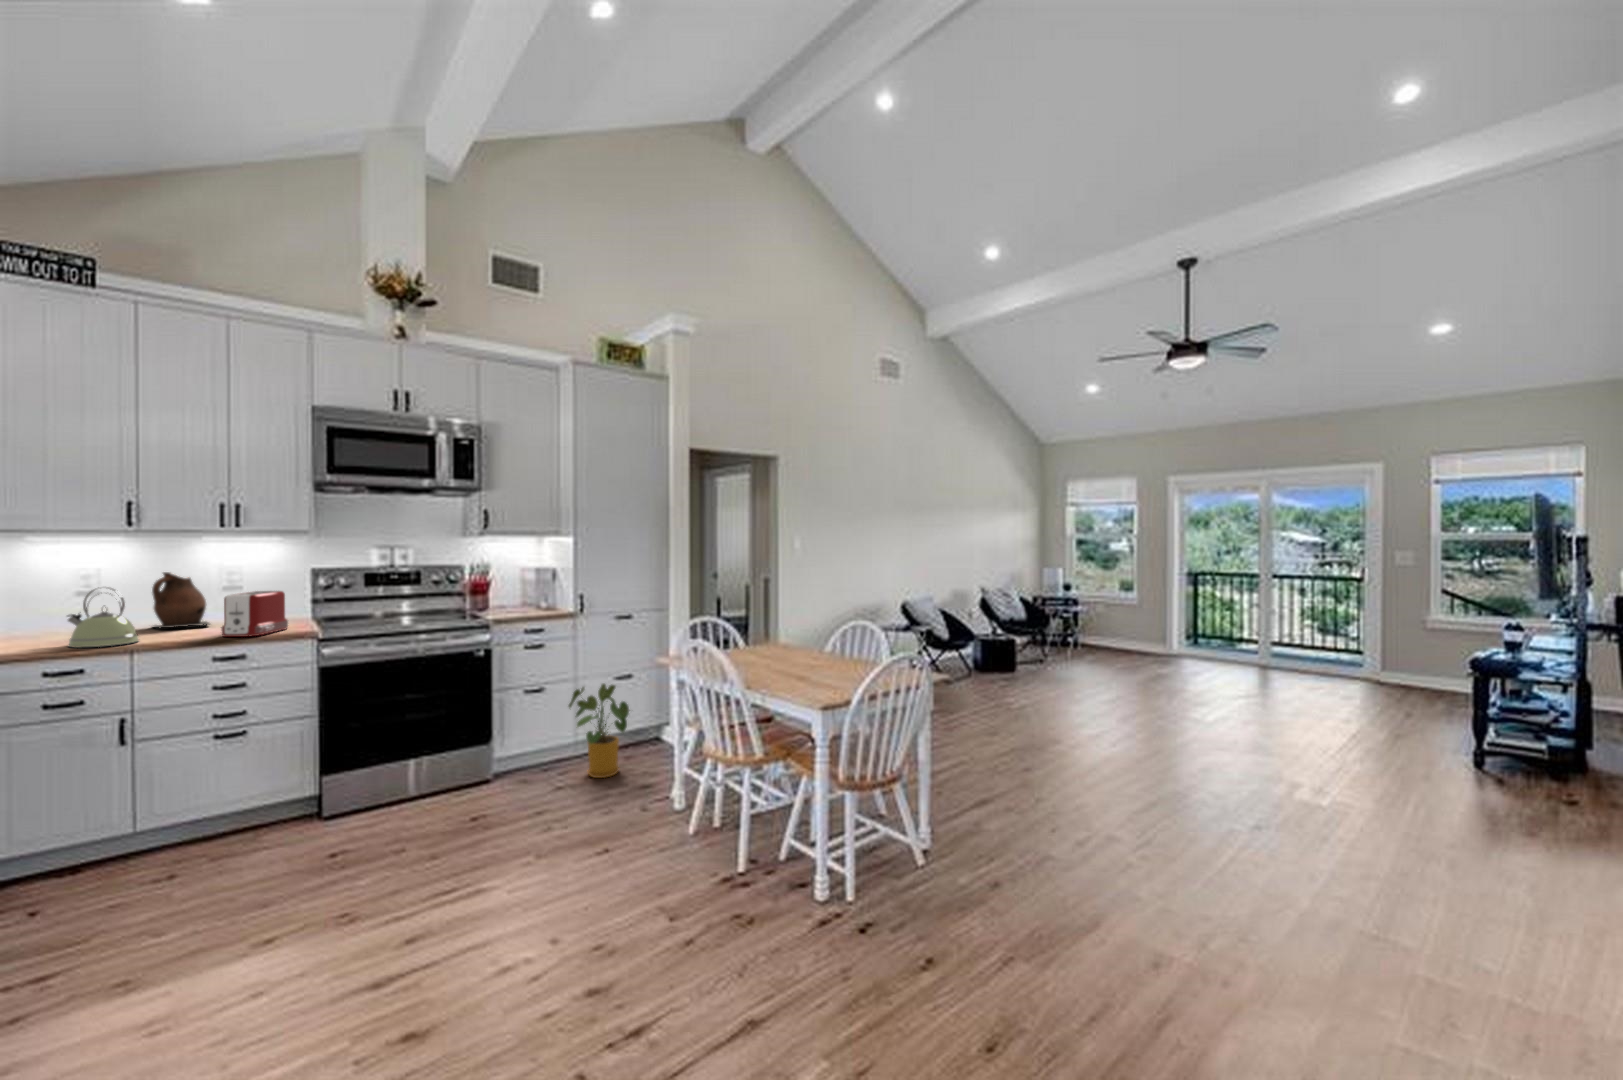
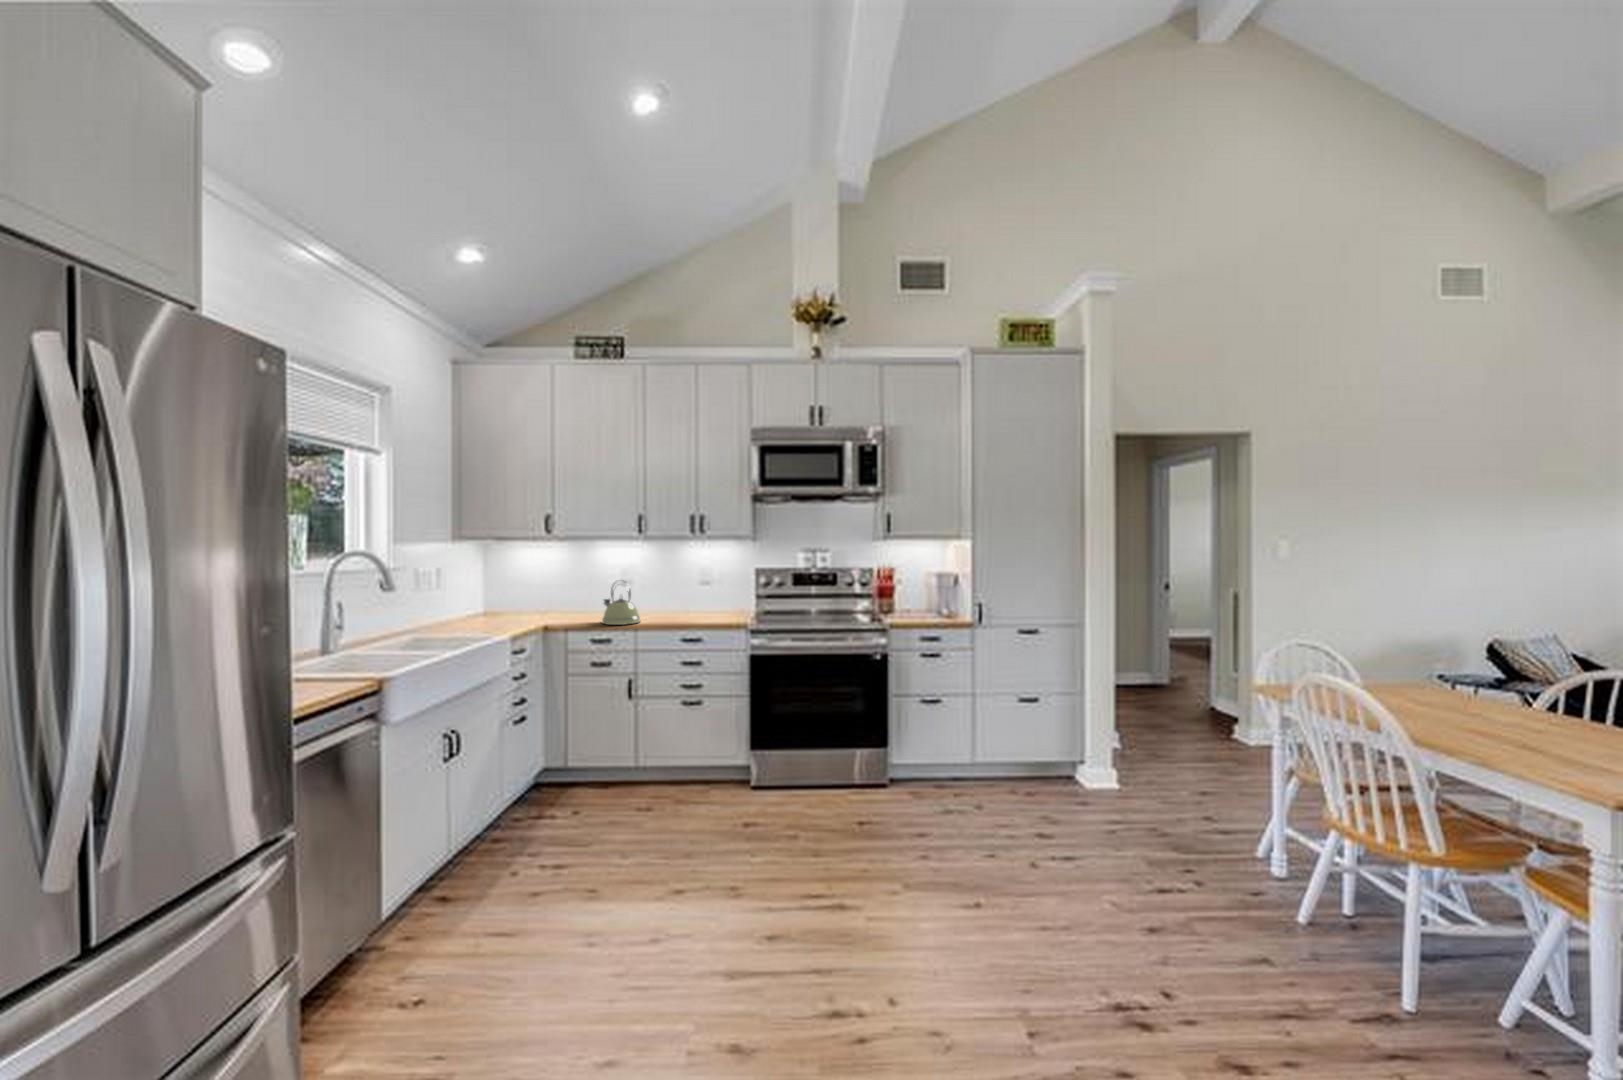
ceramic pitcher: present [152,572,210,629] -> none [654,568,690,612]
toaster: present [221,591,288,637] -> none [687,587,733,624]
house plant: present [569,684,629,778] -> none [964,701,1033,806]

